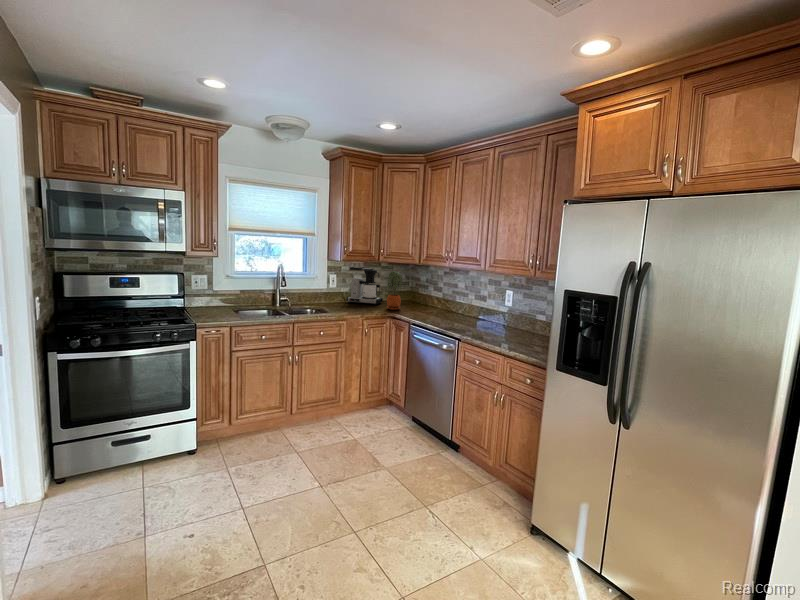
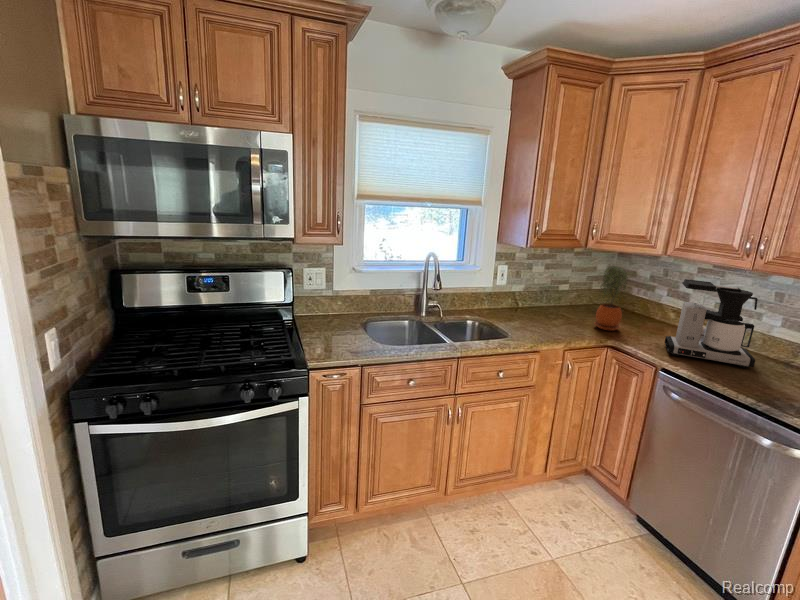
coffee maker: present [346,267,383,305] -> present [665,279,758,368]

